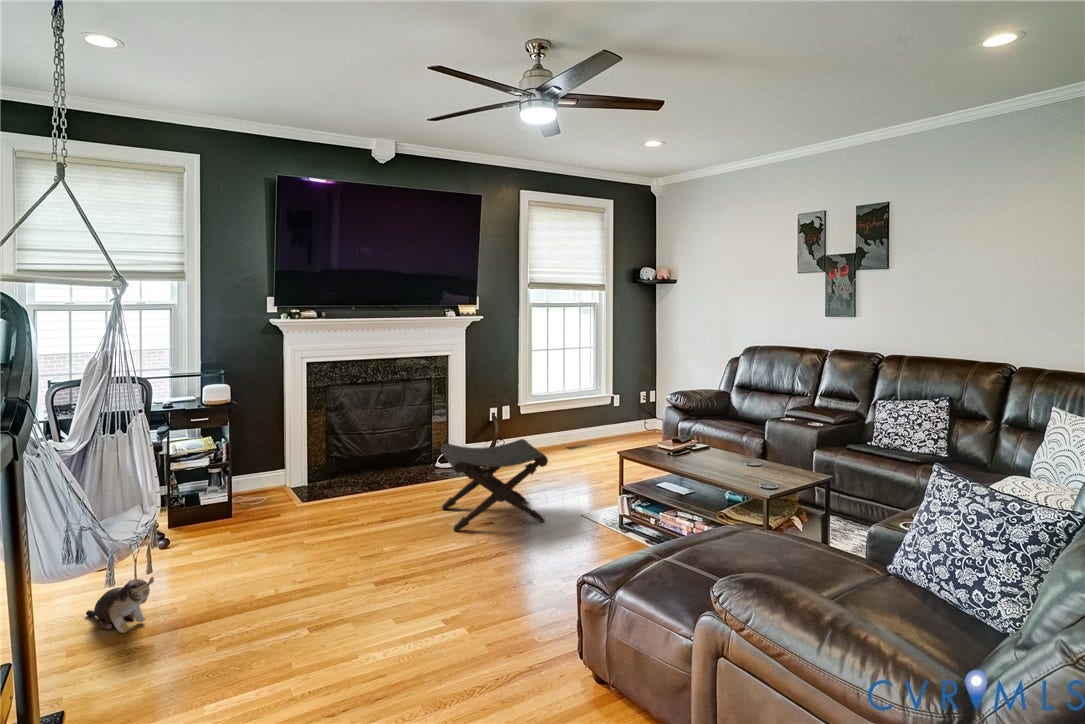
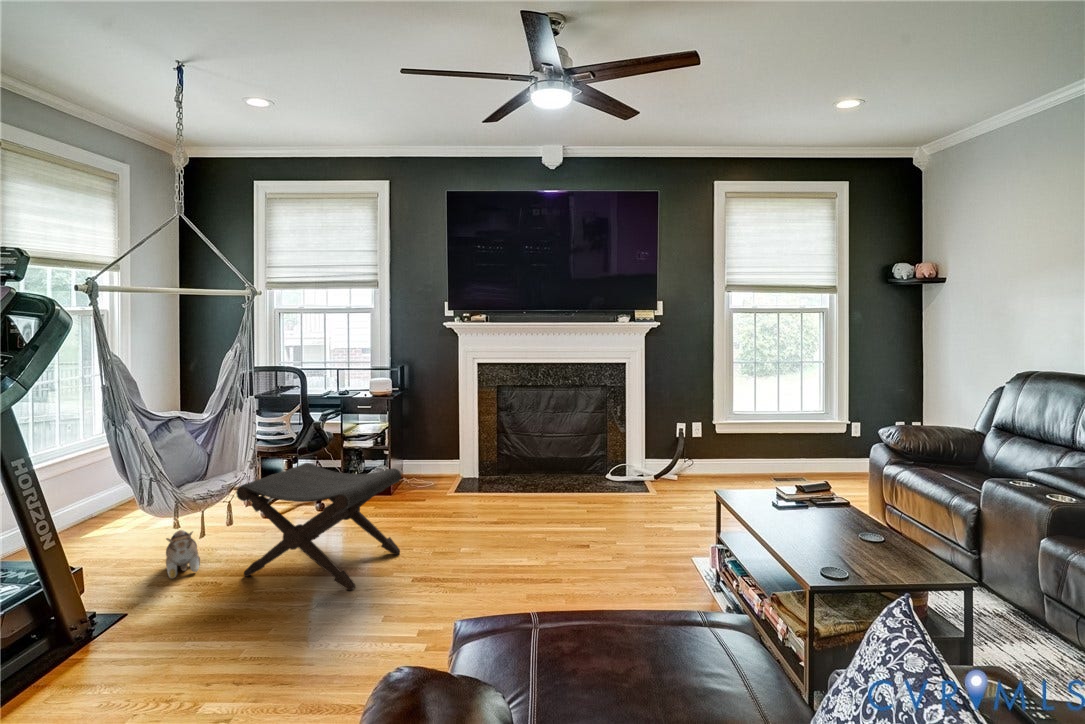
footstool: present [441,439,548,531] -> present [236,463,401,590]

